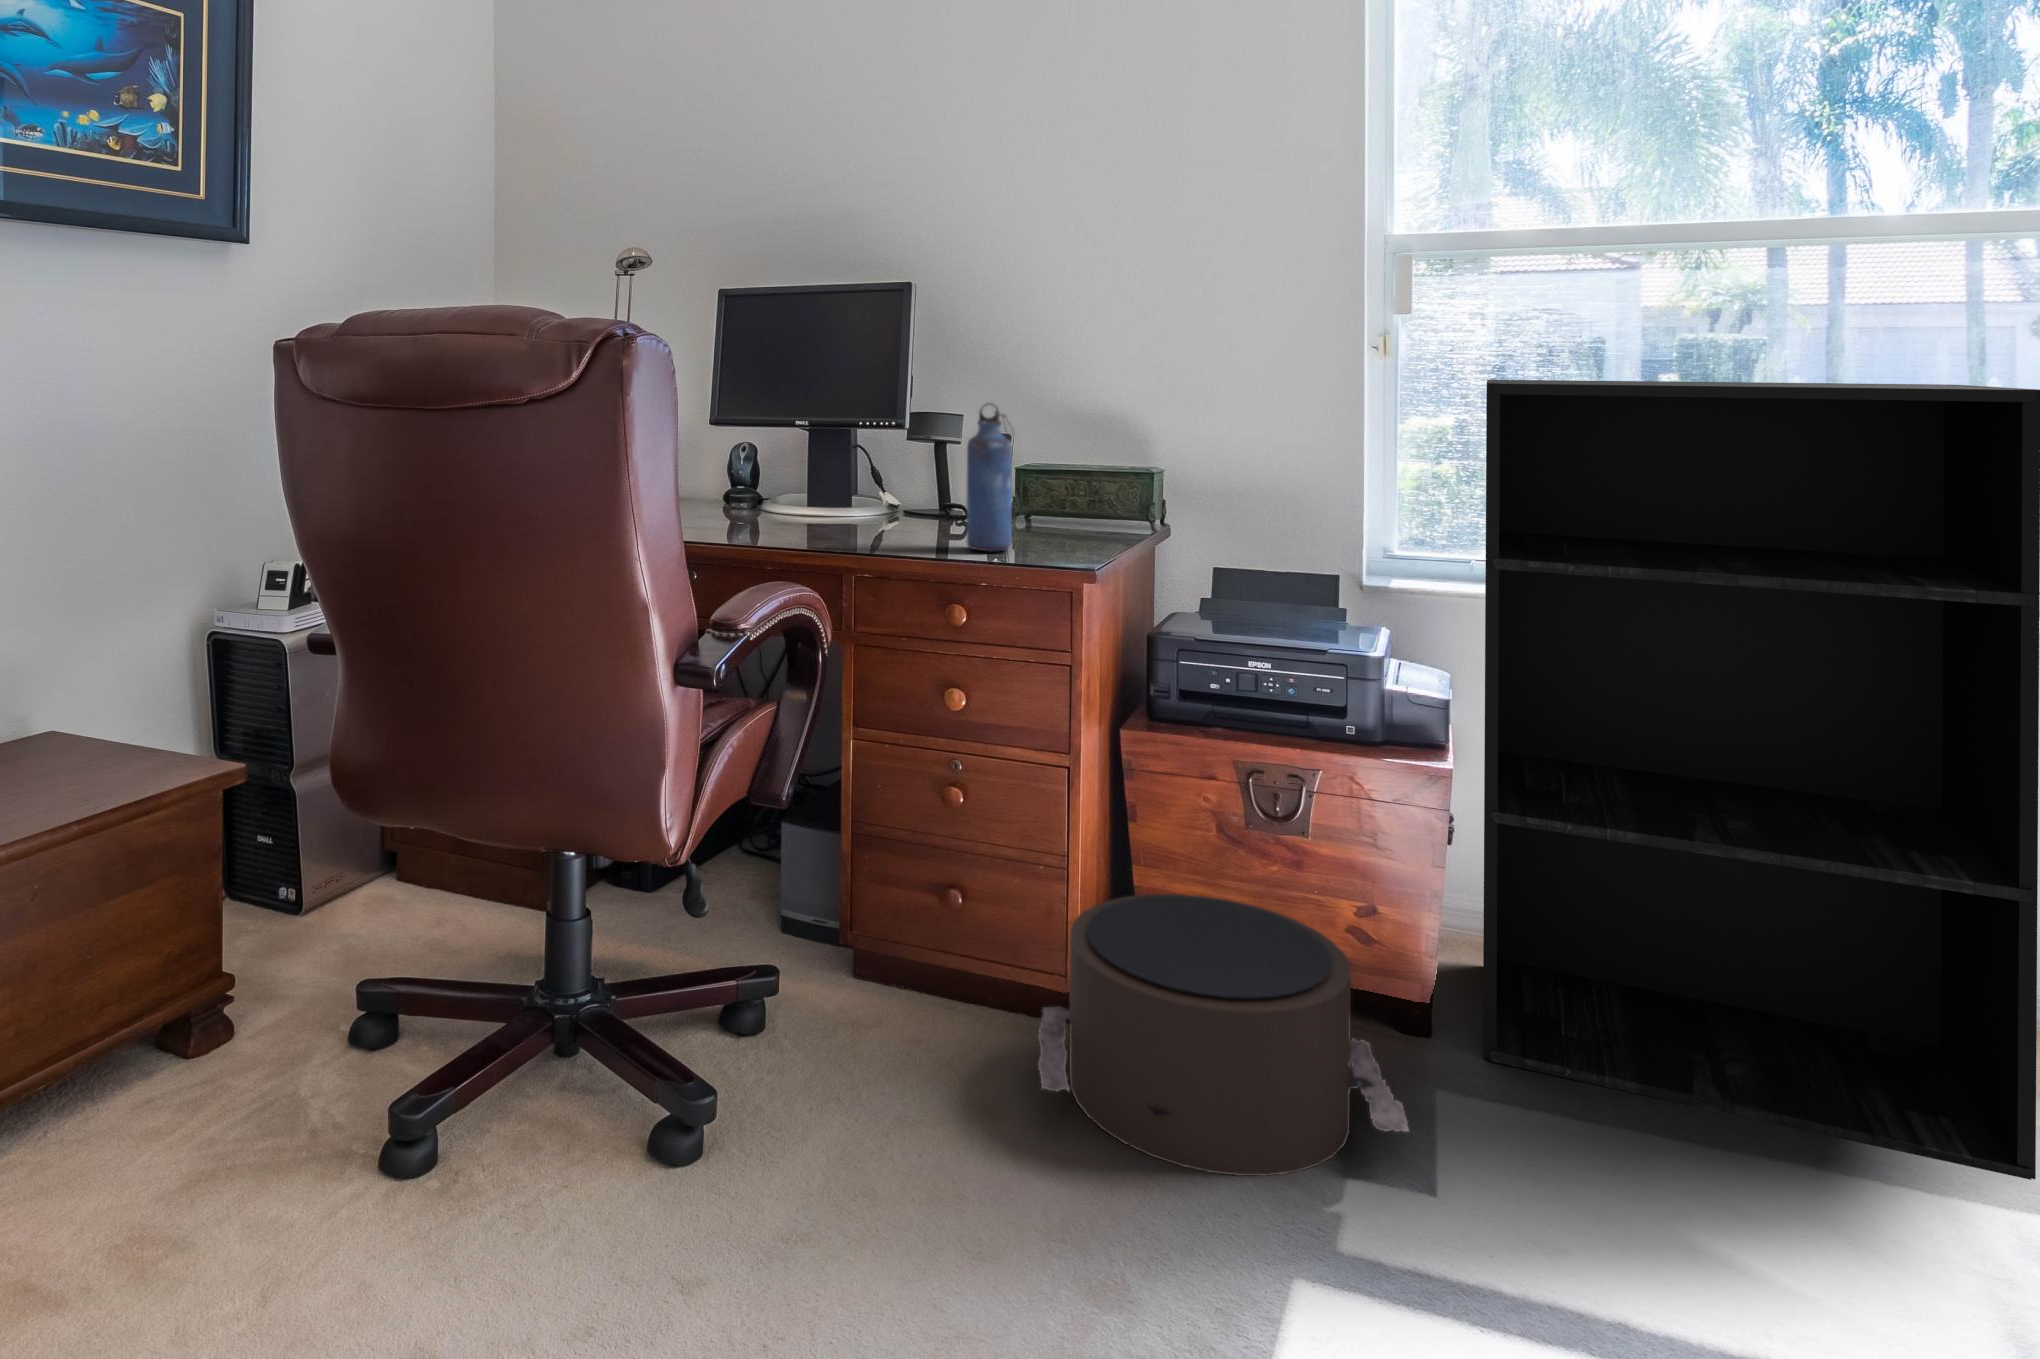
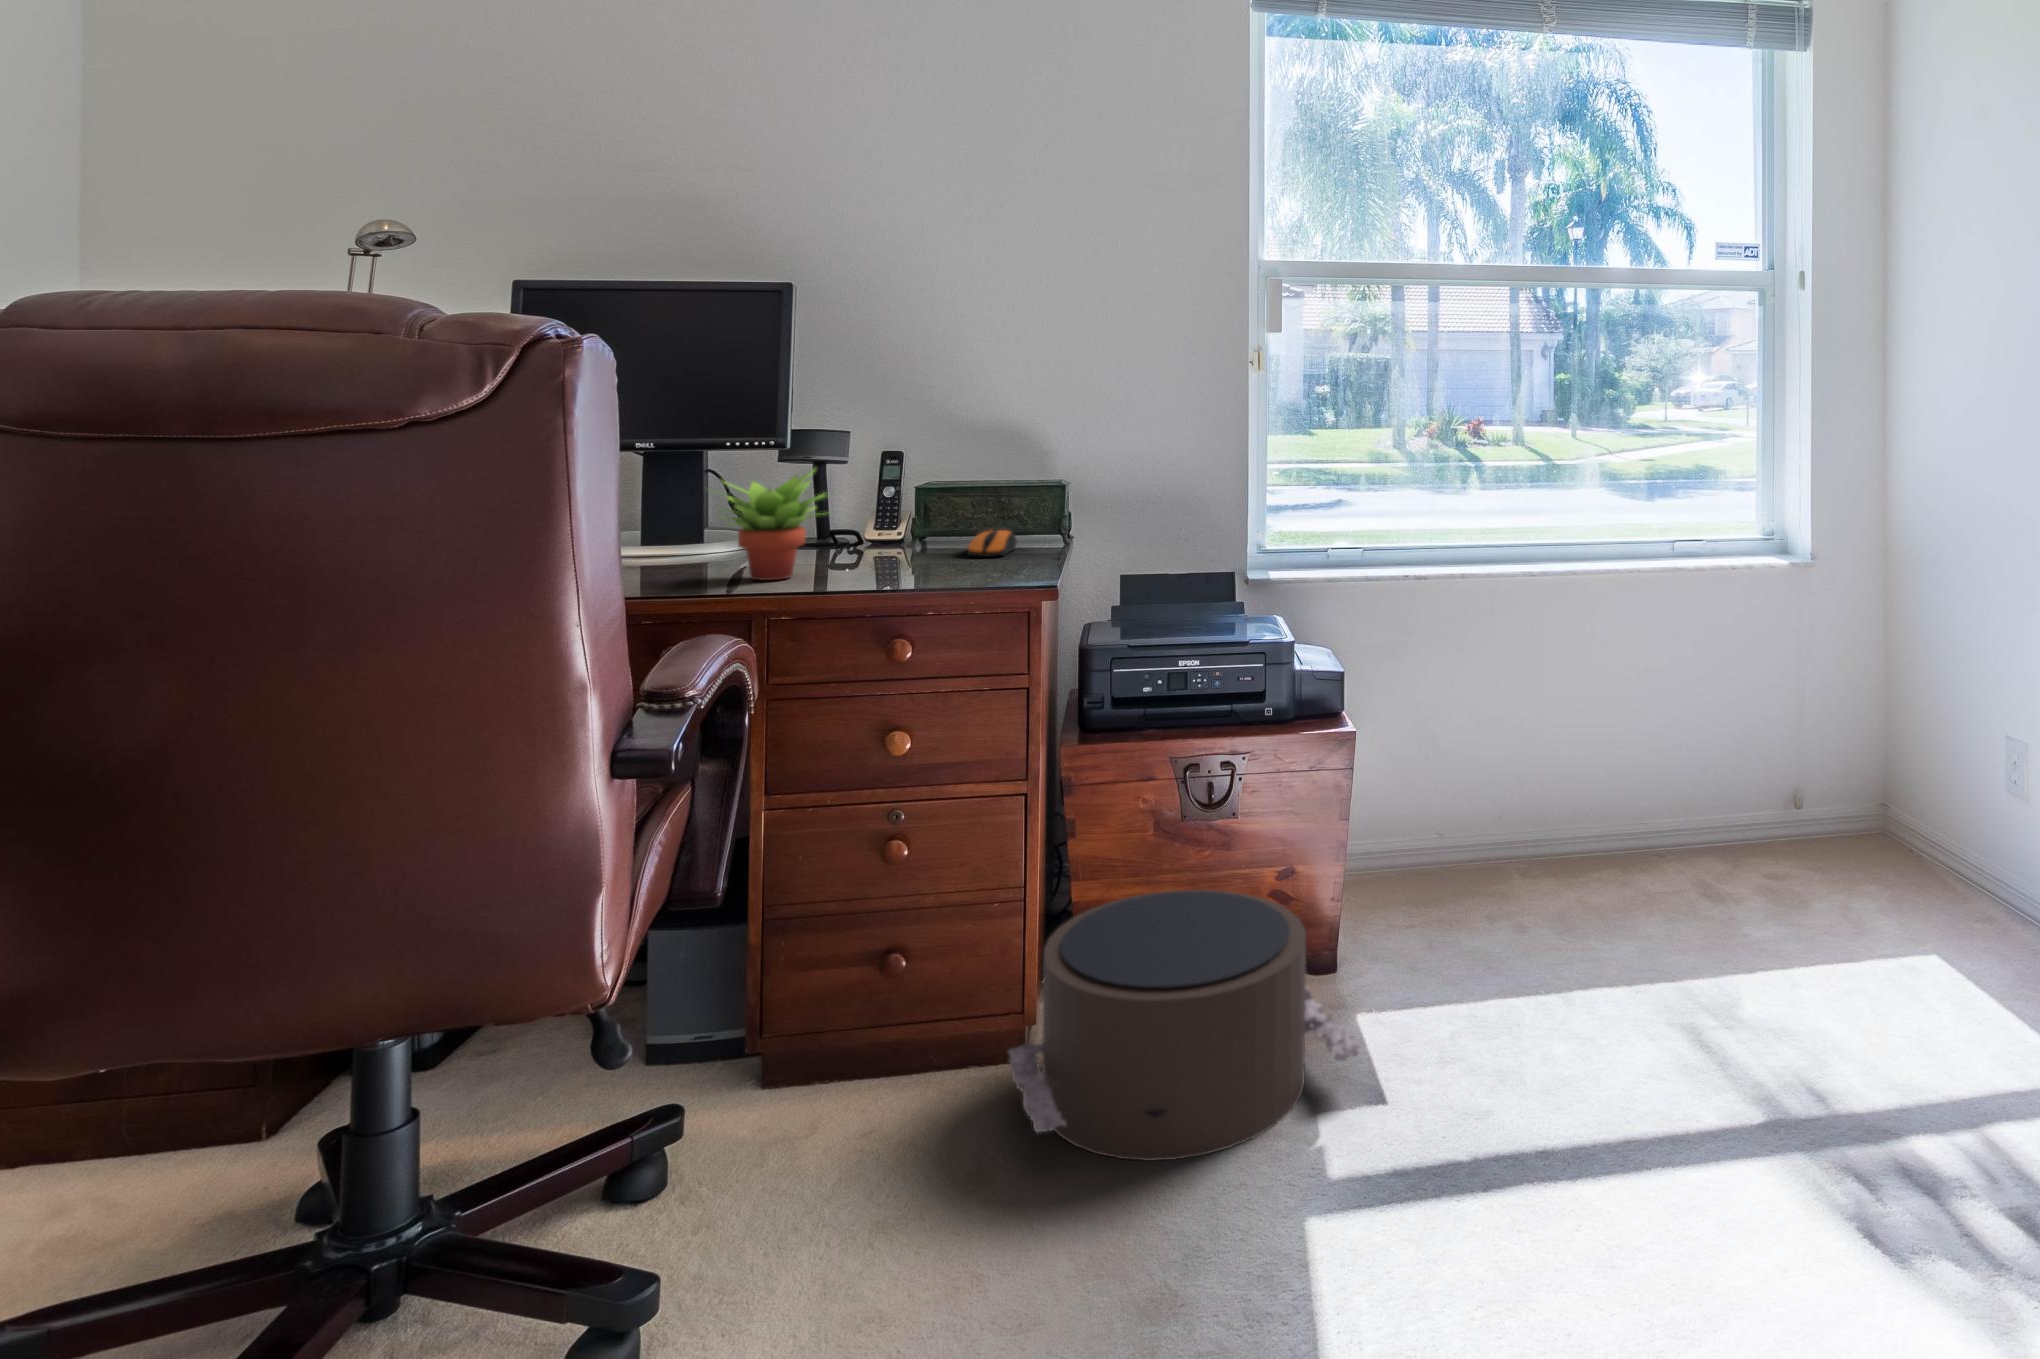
bookshelf: present [1483,380,2040,1180] -> none [1352,390,1719,974]
water bottle: present [967,403,1012,551] -> none [893,417,948,578]
succulent plant: none [819,445,921,543] -> present [708,468,834,580]
computer mouse: none [1047,513,1099,538] -> present [967,530,1016,557]

